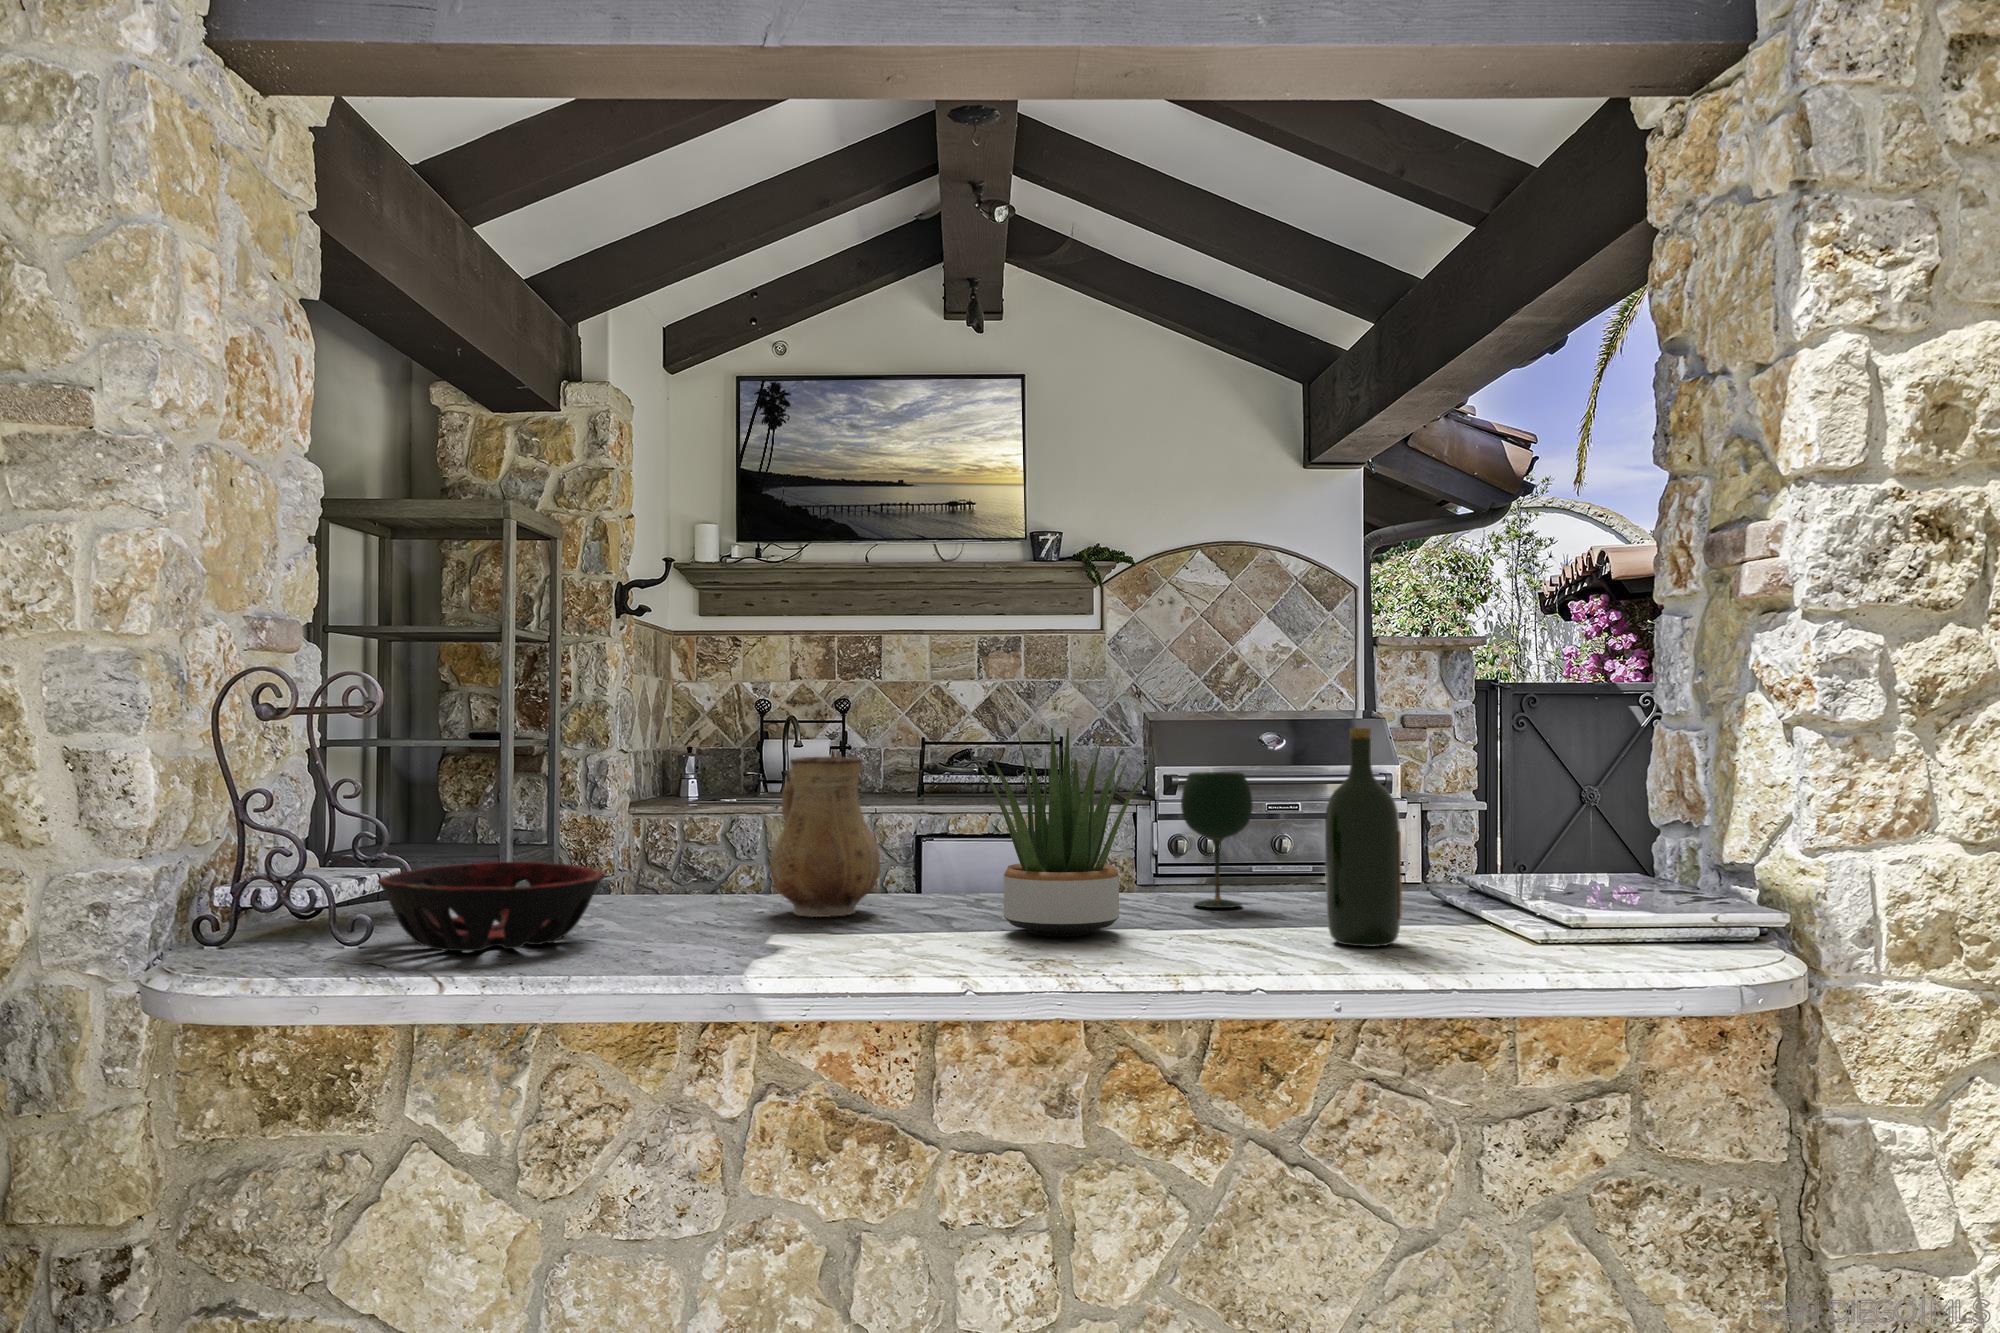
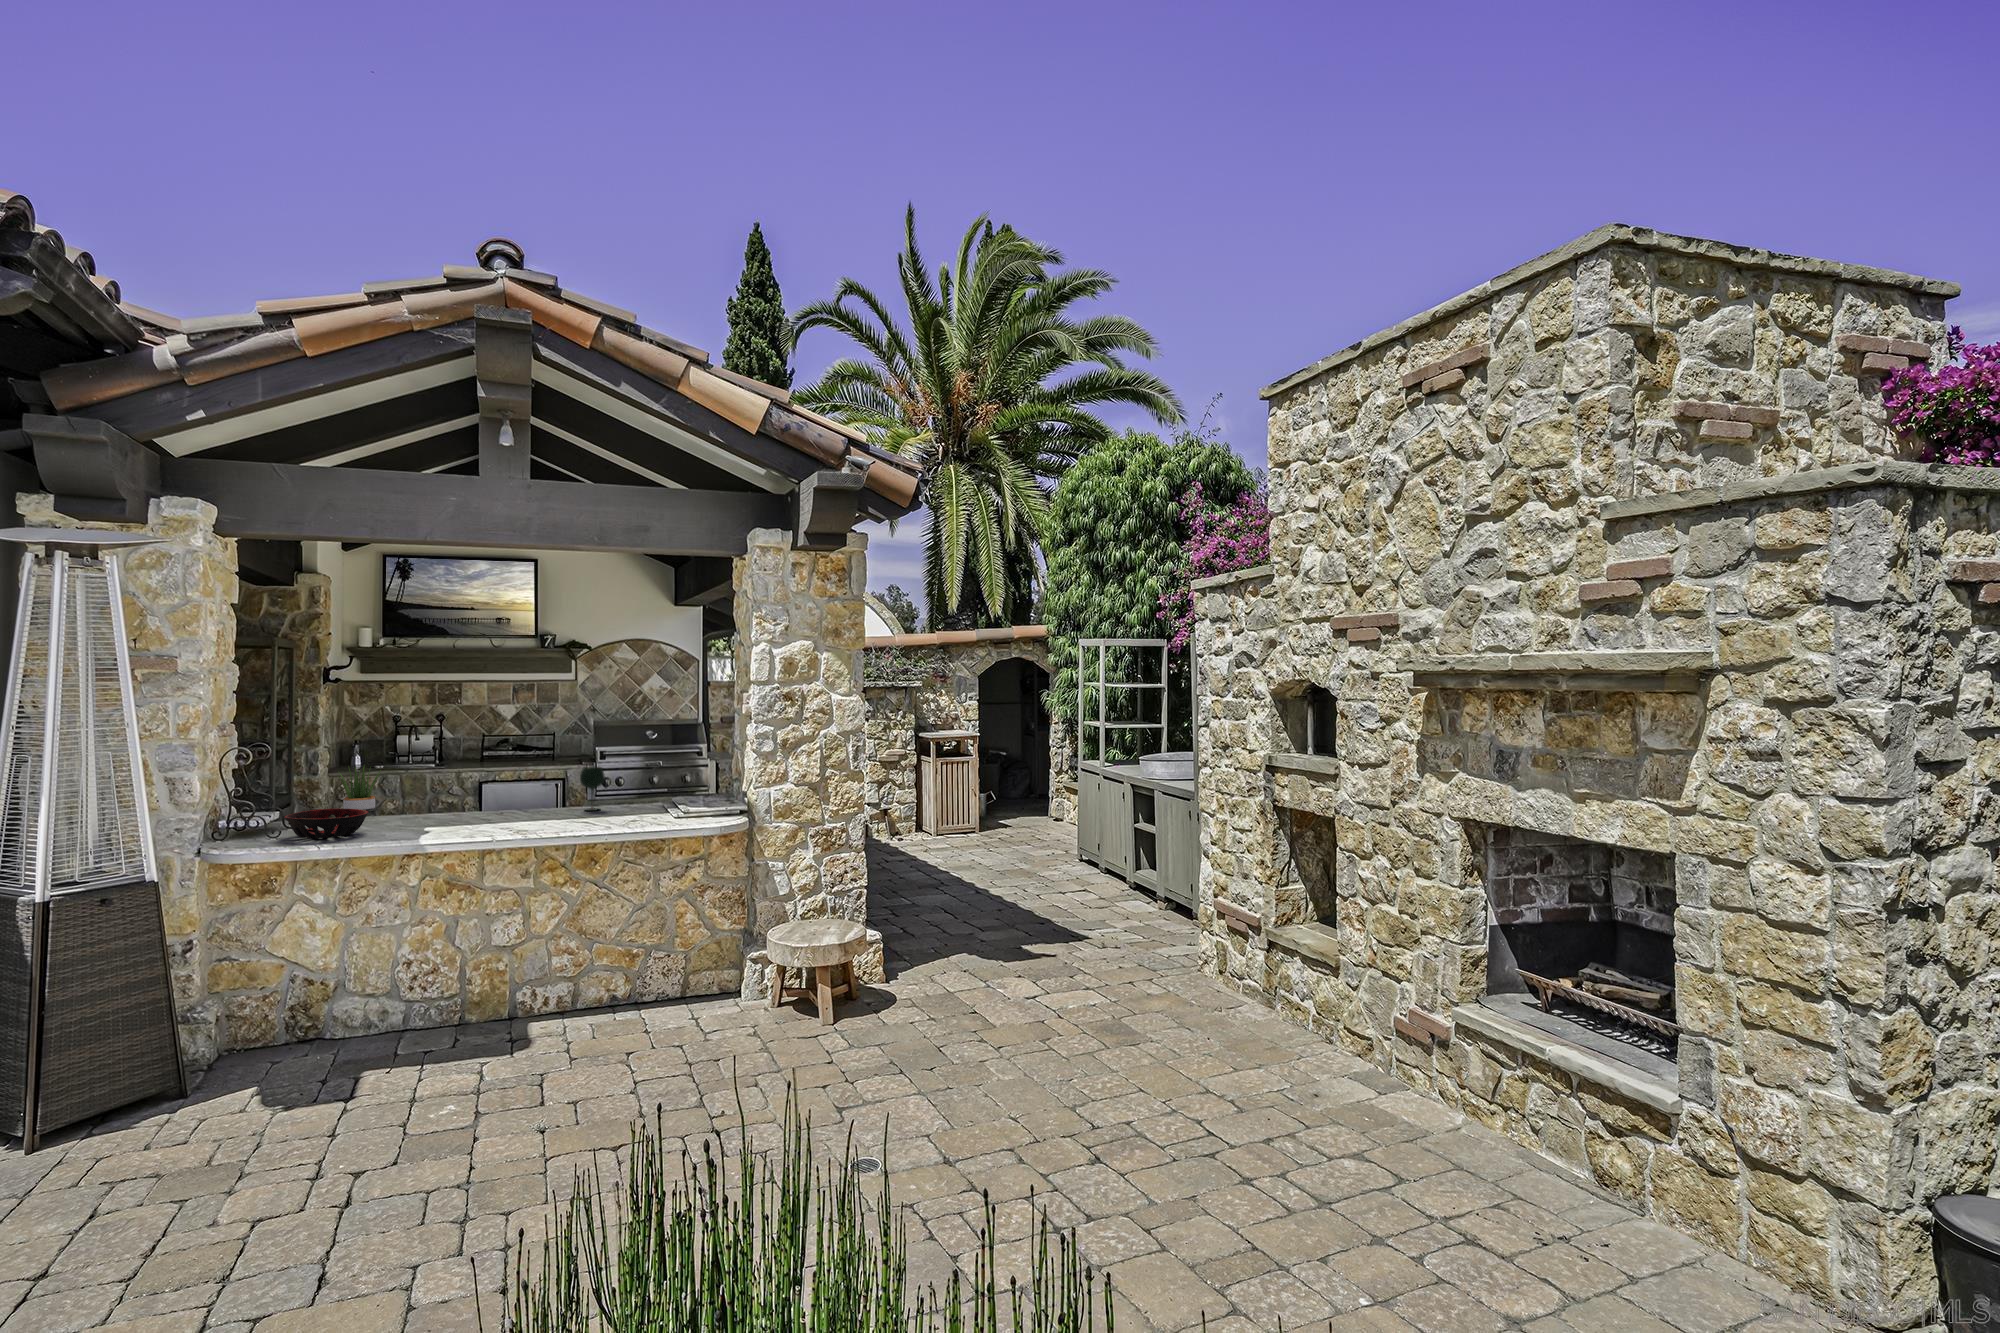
potted plant: present [973,728,1155,937] -> present [338,767,380,811]
wine bottle: present [1325,728,1402,947] -> none [617,757,639,820]
ceramic pitcher: present [770,757,880,917] -> none [426,767,469,821]

